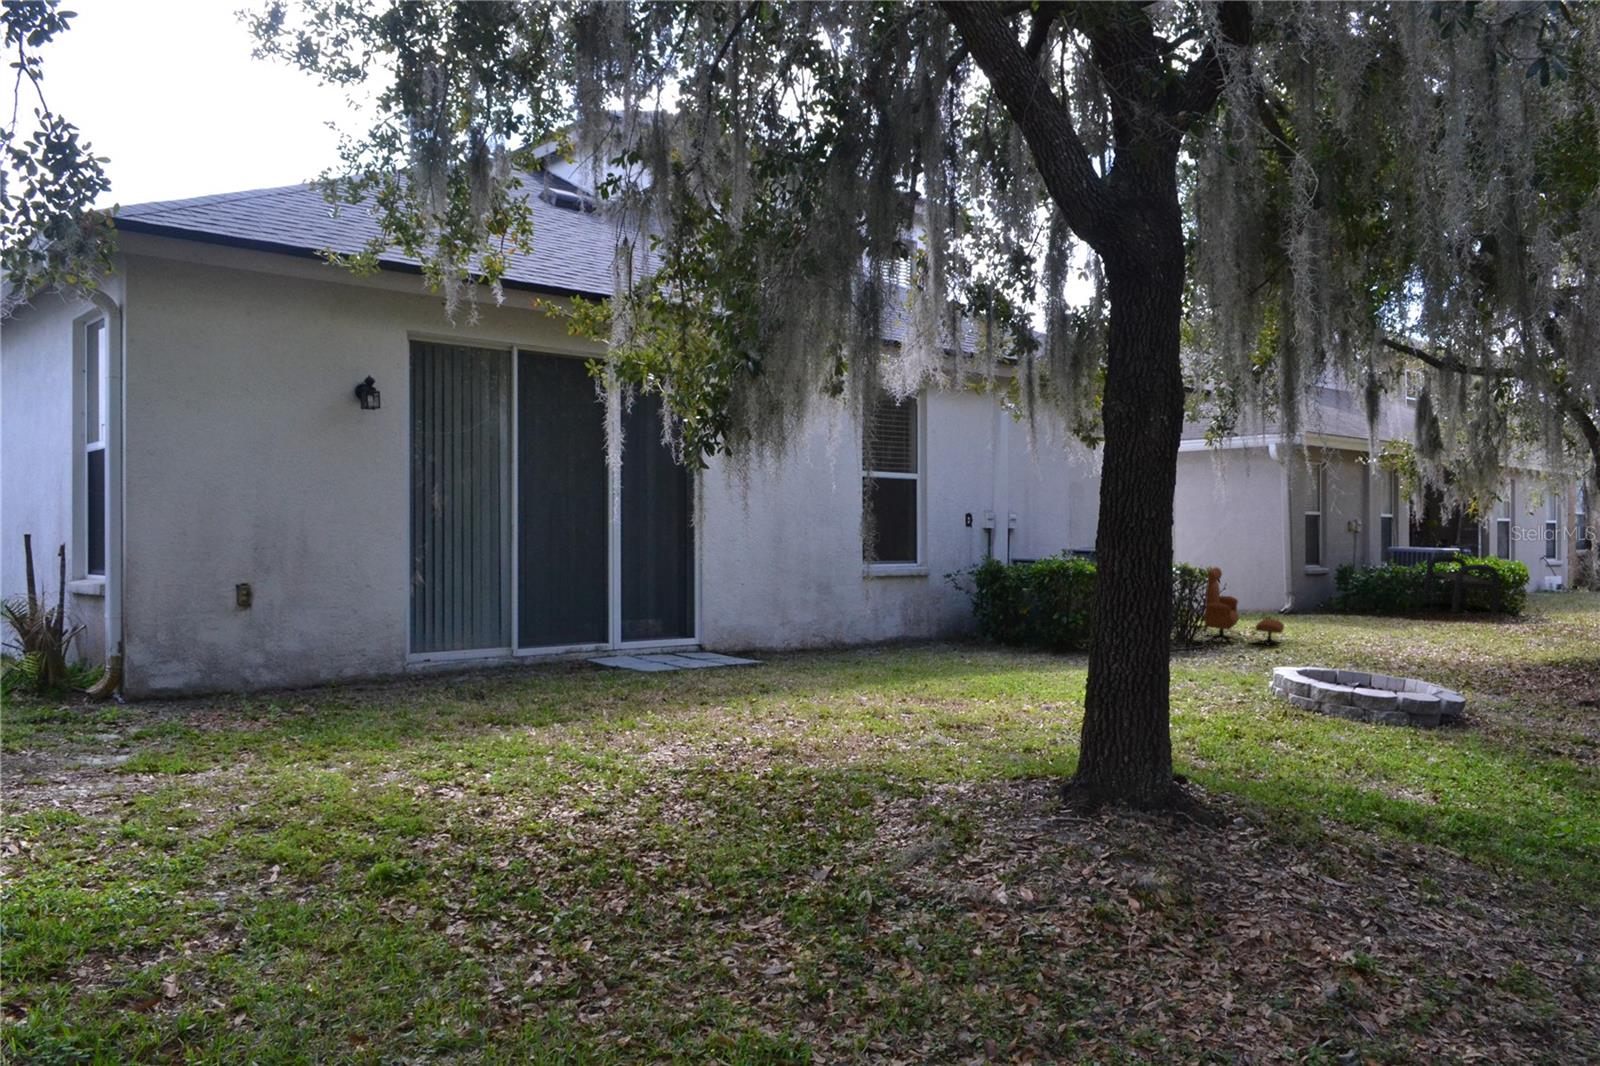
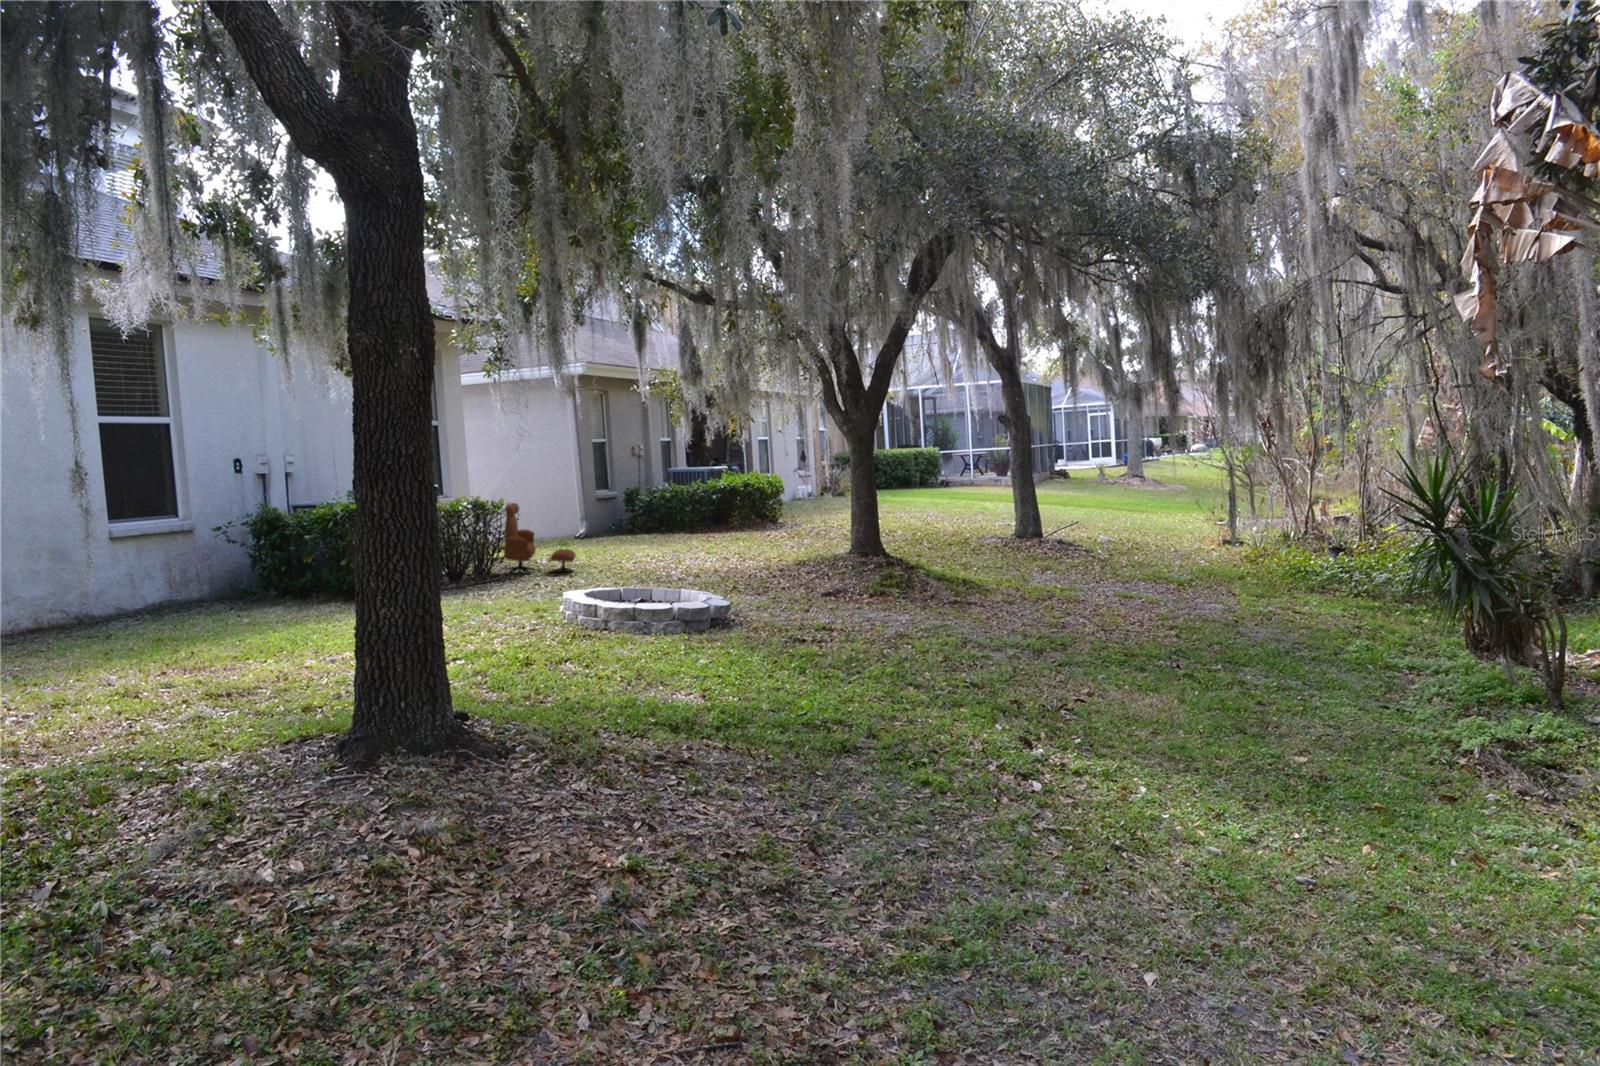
bench: present [1423,556,1500,613] -> none [689,487,744,536]

